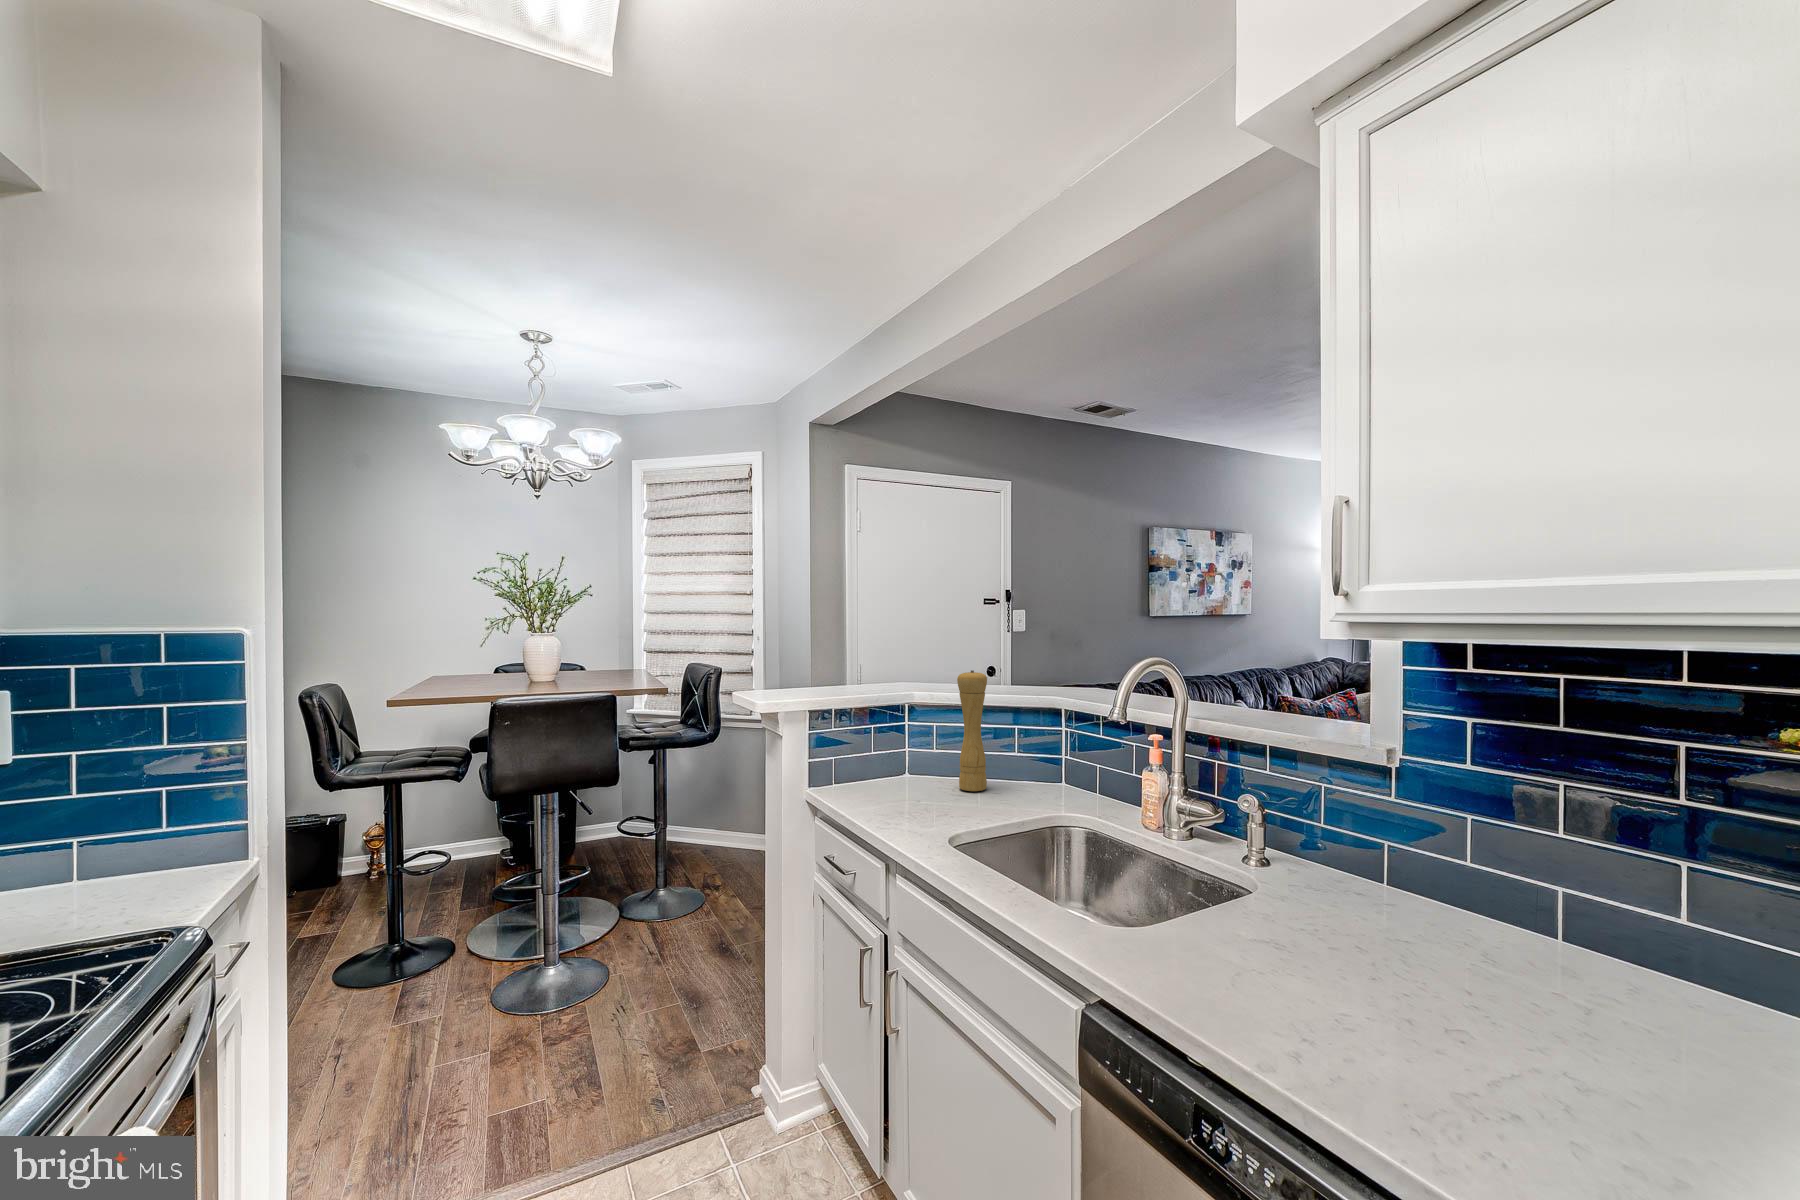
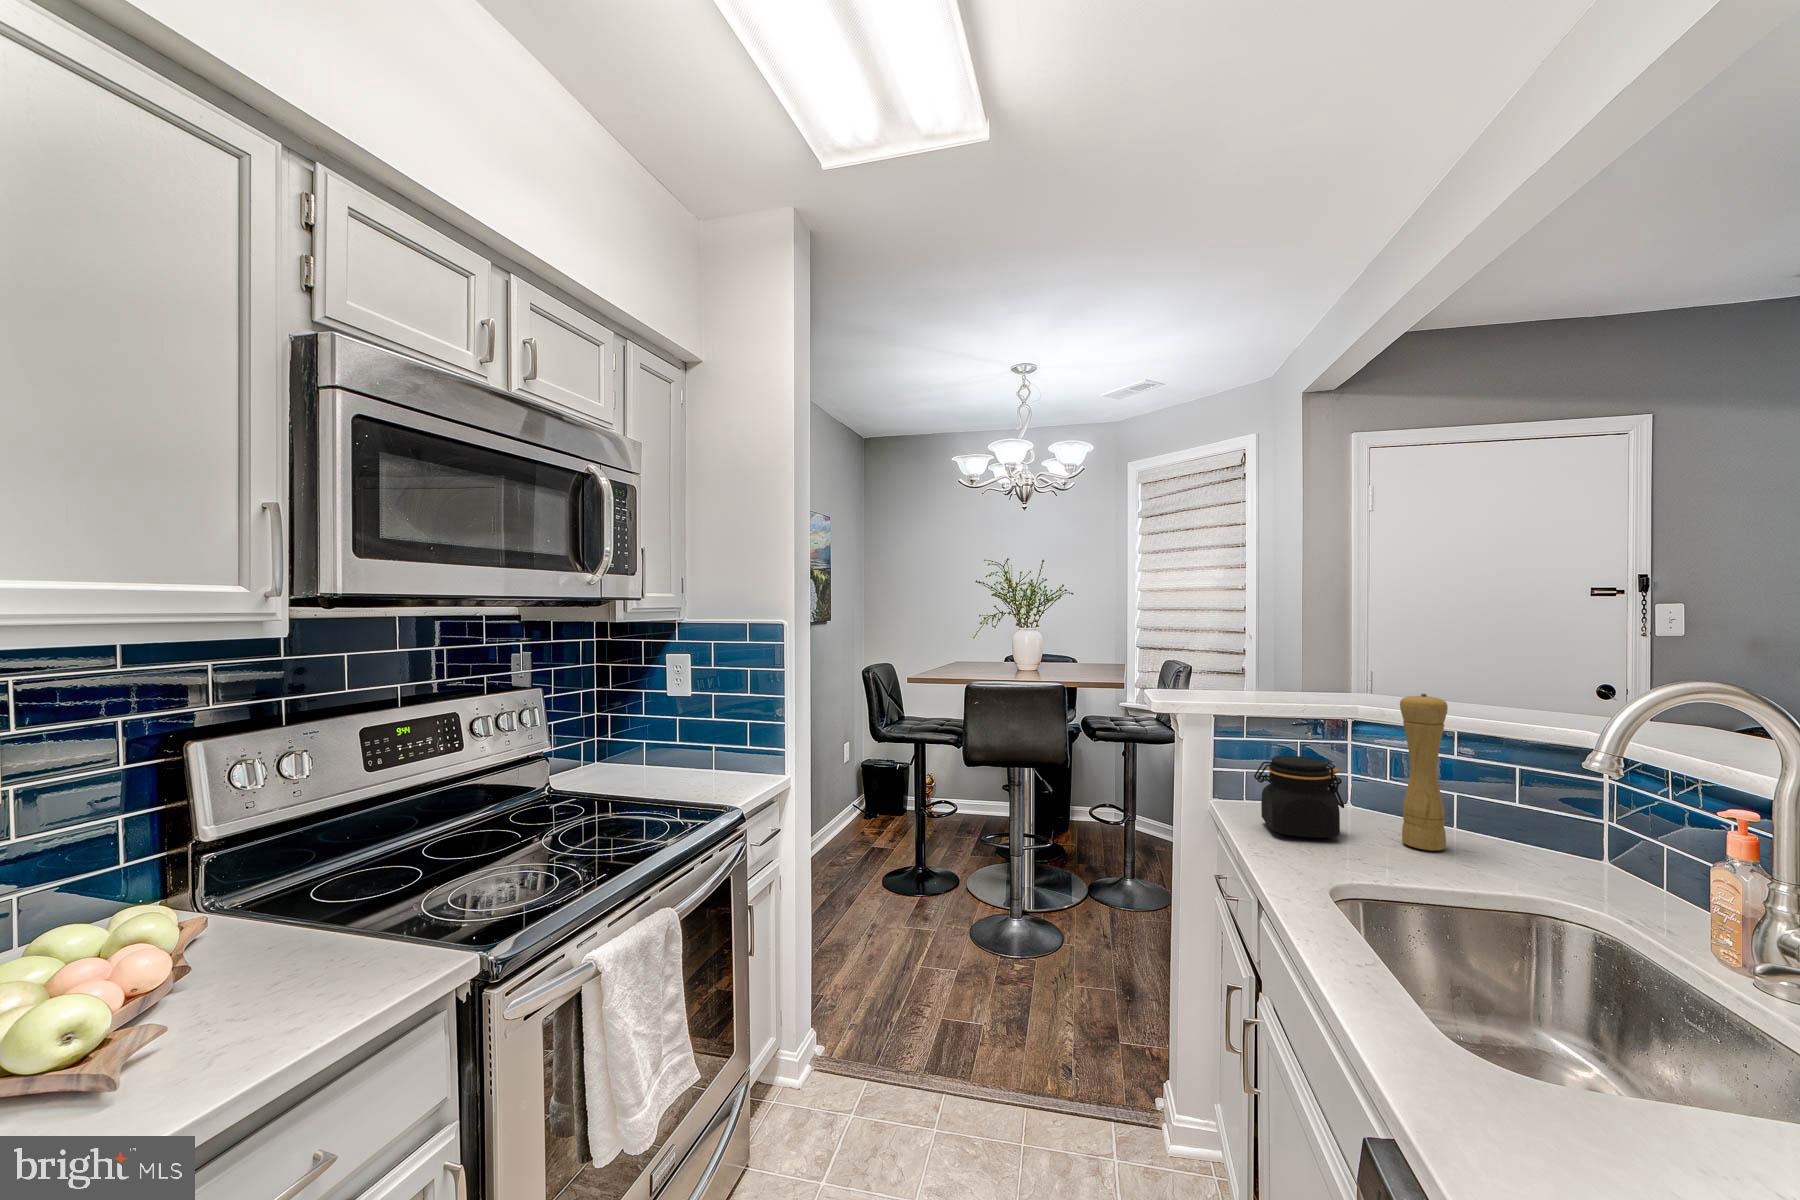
jar: none [857,732,922,800] -> present [1254,756,1344,837]

